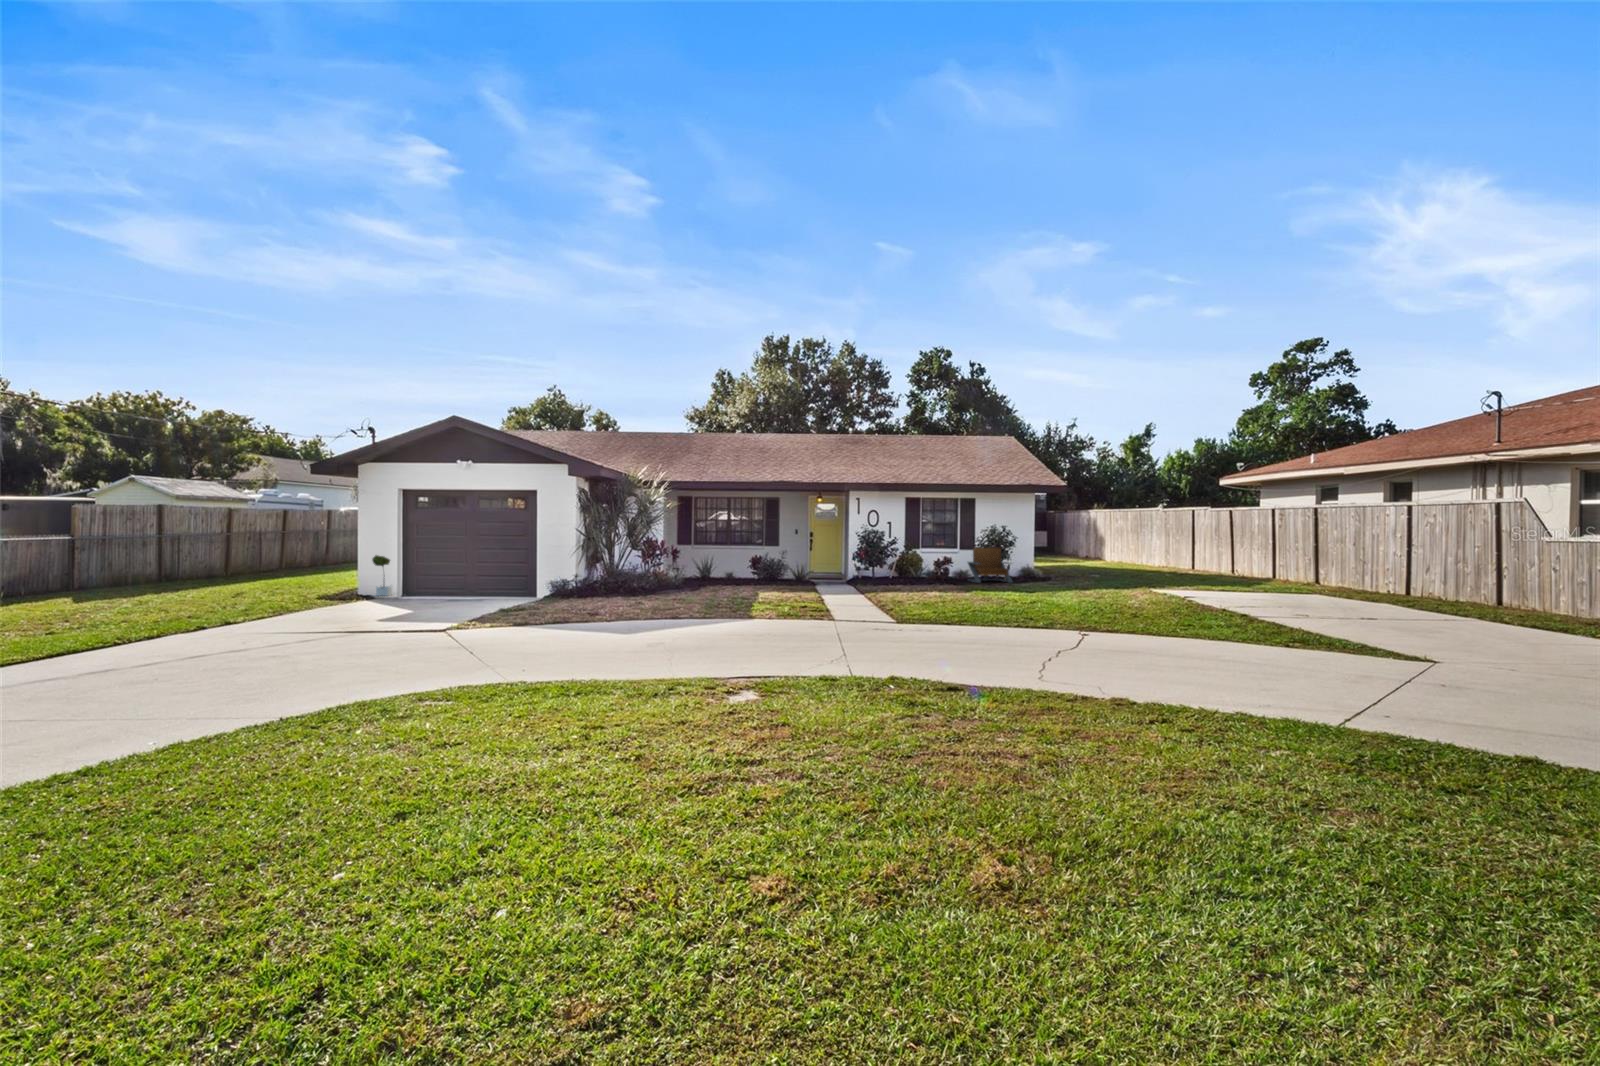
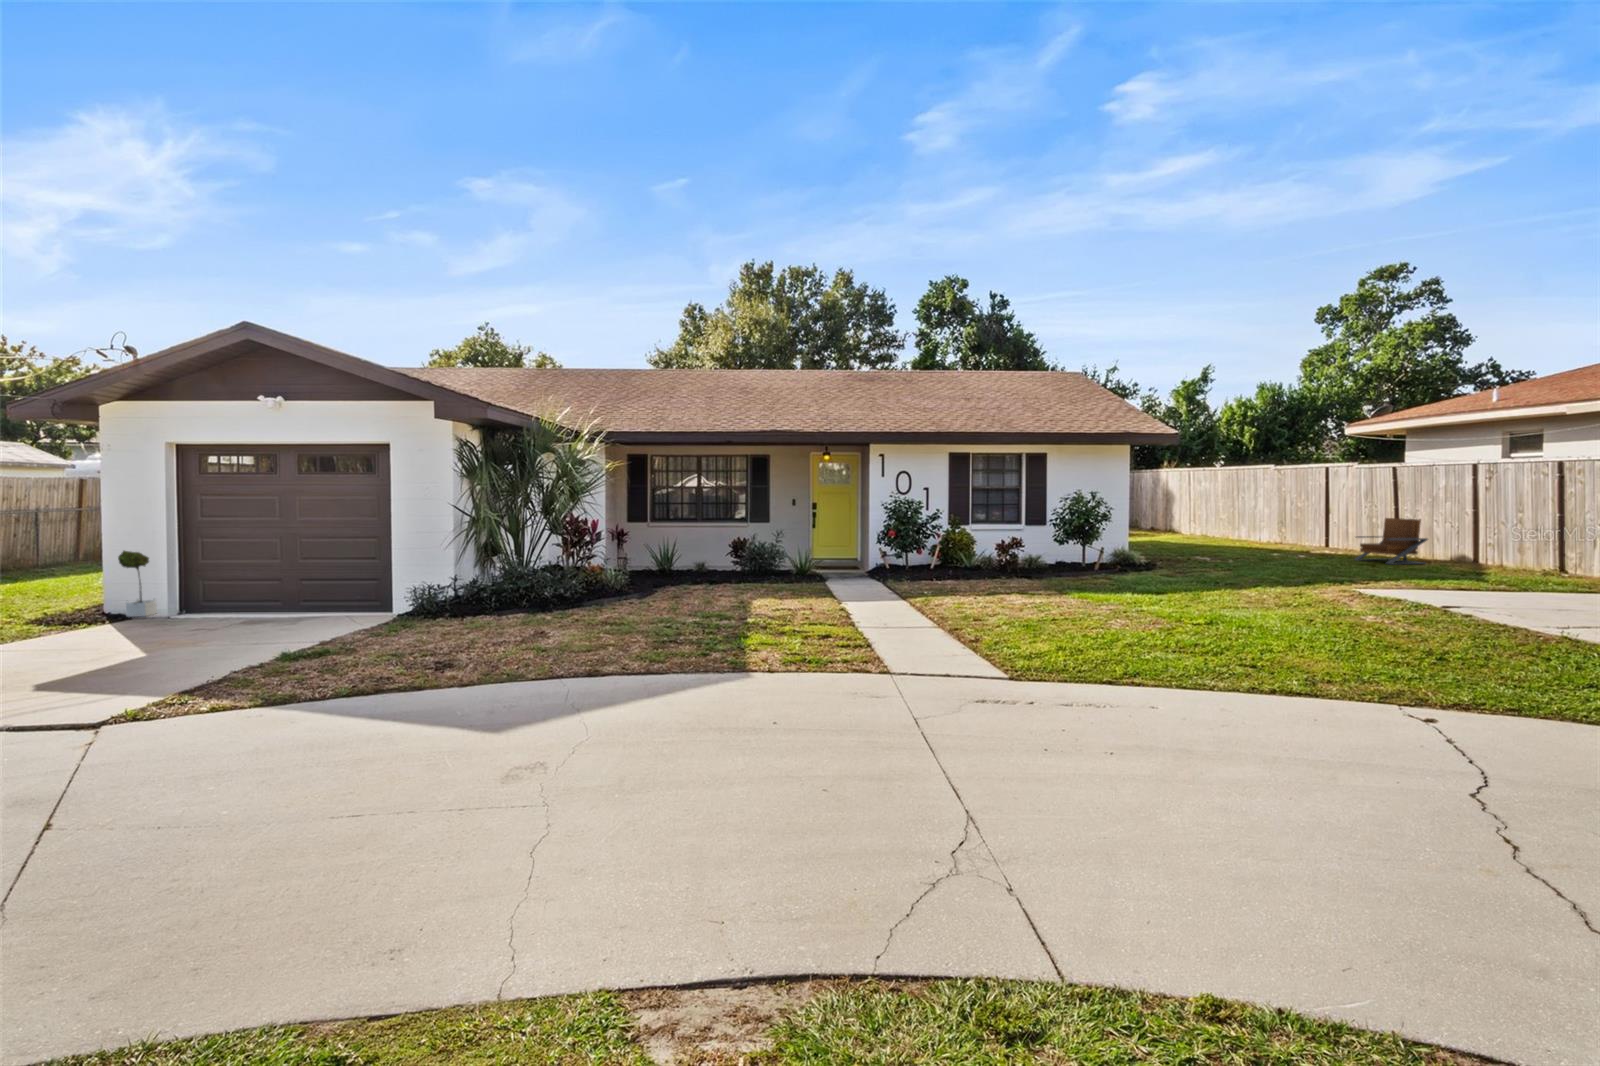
lounge chair: present [968,548,1012,583] -> present [1355,518,1428,564]

